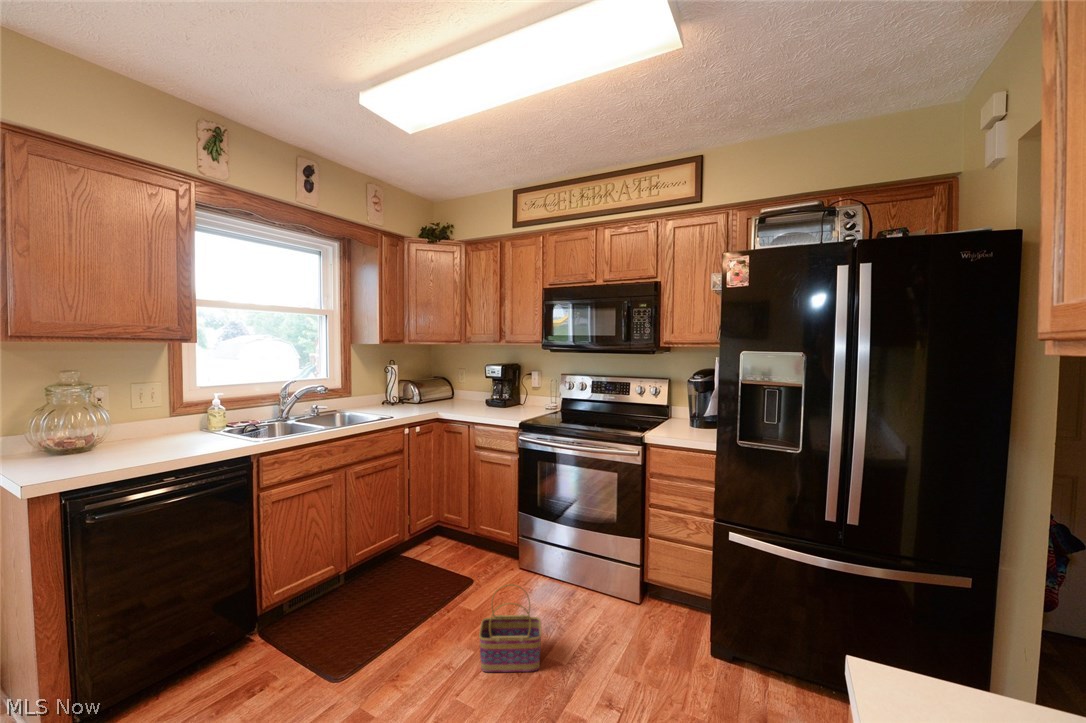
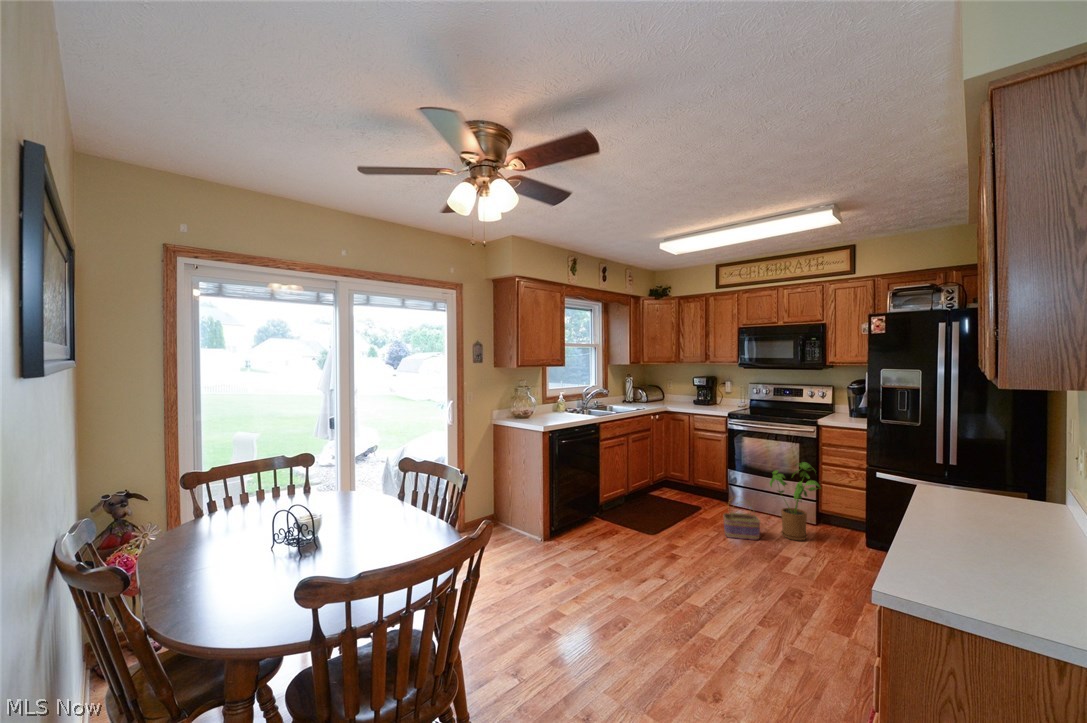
house plant: none [564,513,644,659] -> present [770,462,821,541]

